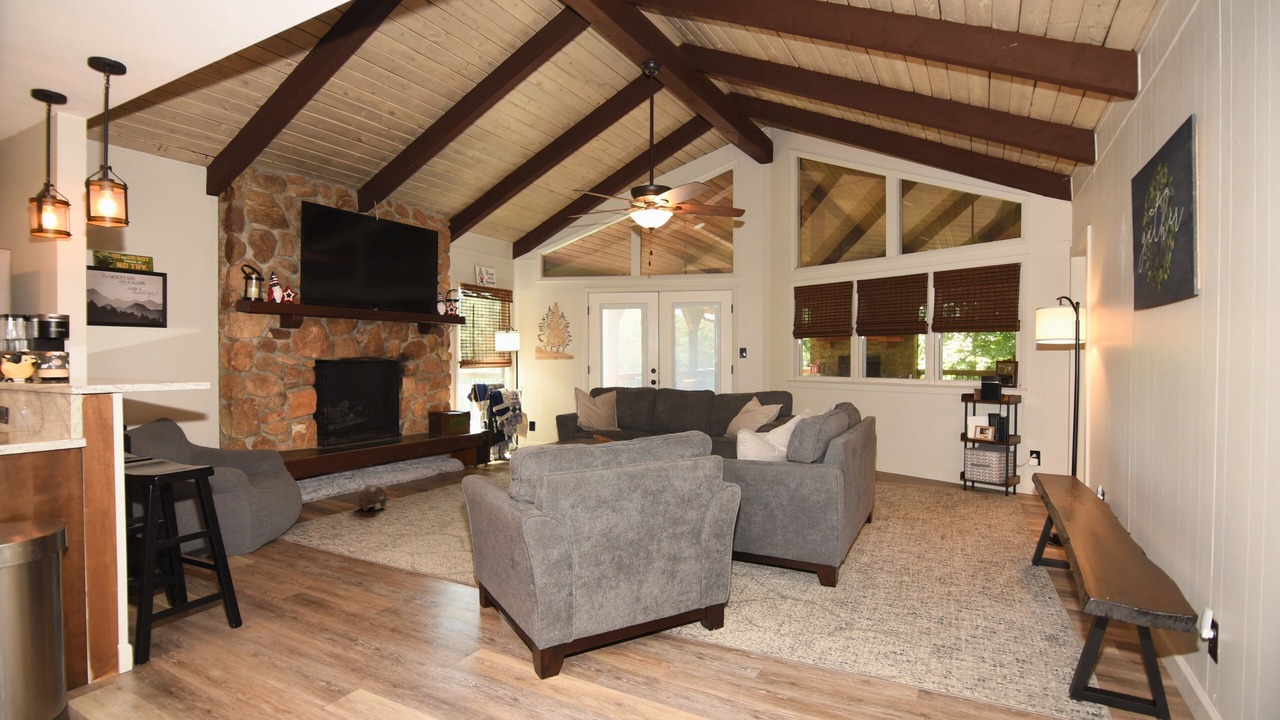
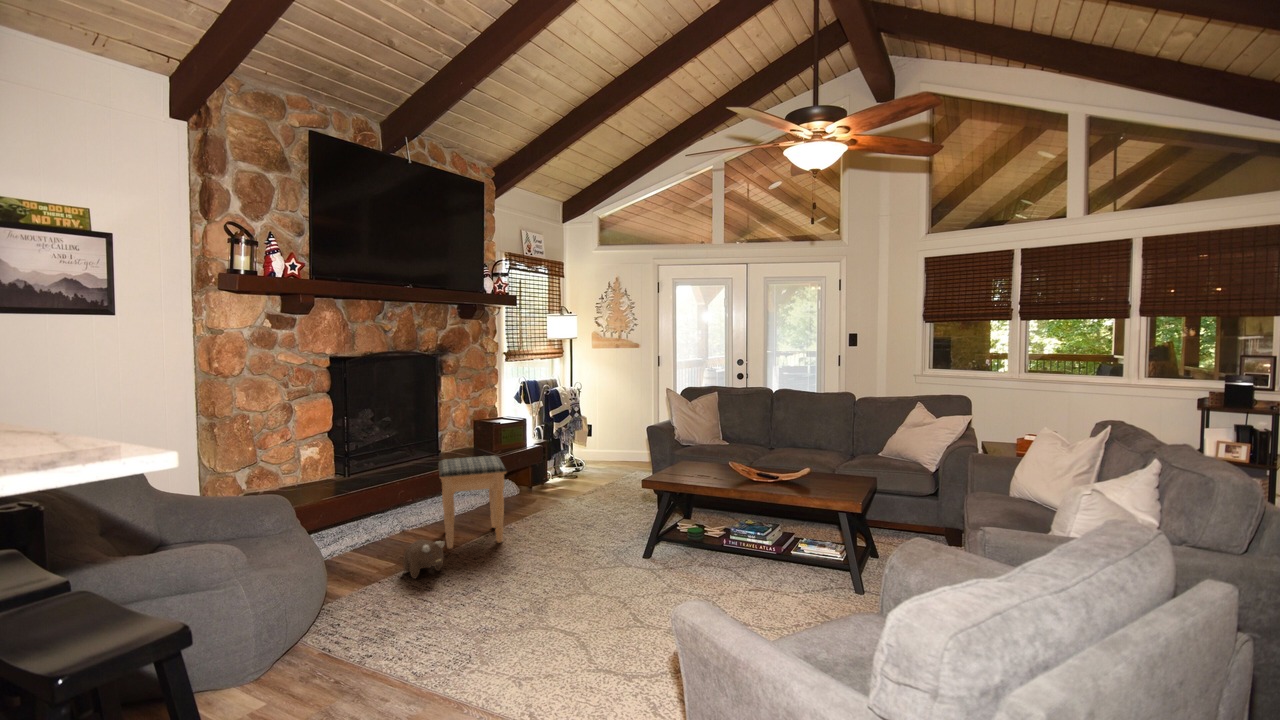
footstool: none [389,434,439,498] -> present [438,456,507,549]

